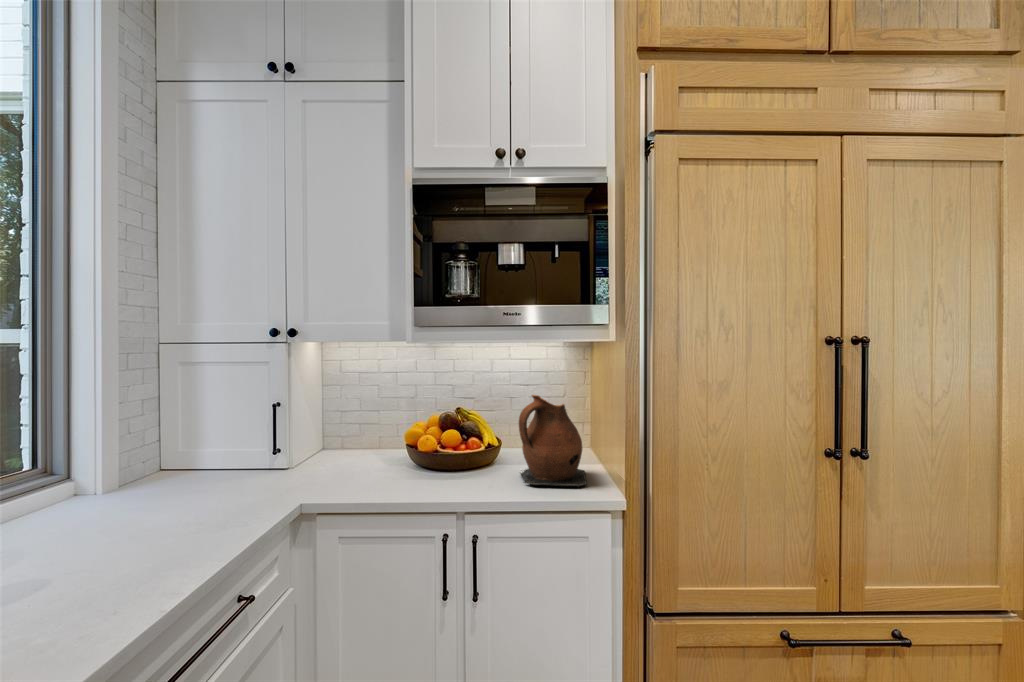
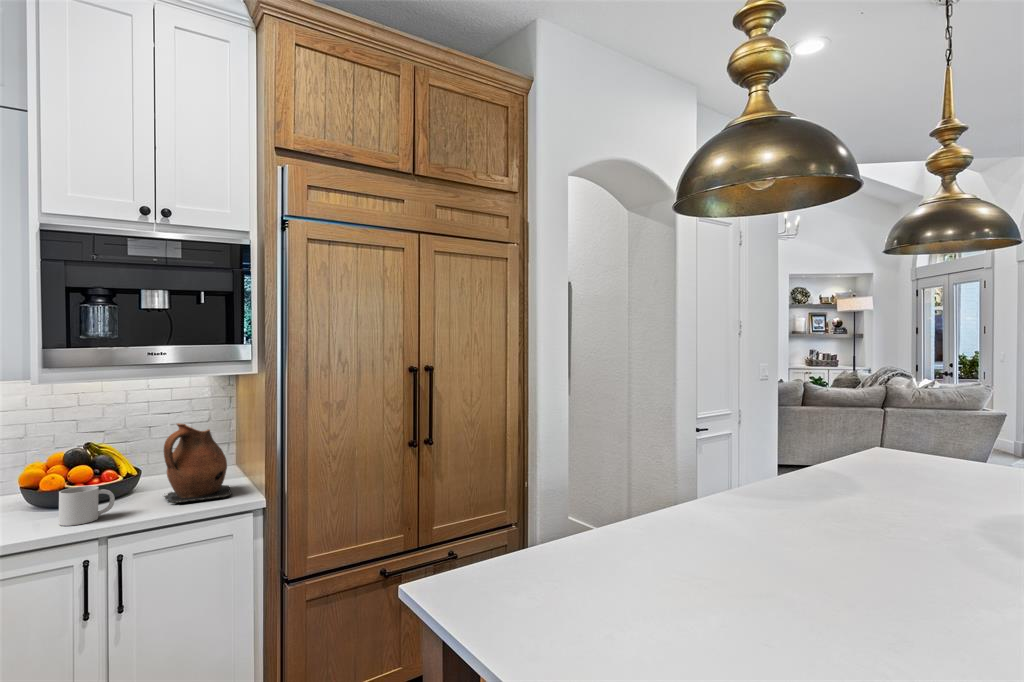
mug: none [427,453,474,494] -> present [59,486,115,526]

